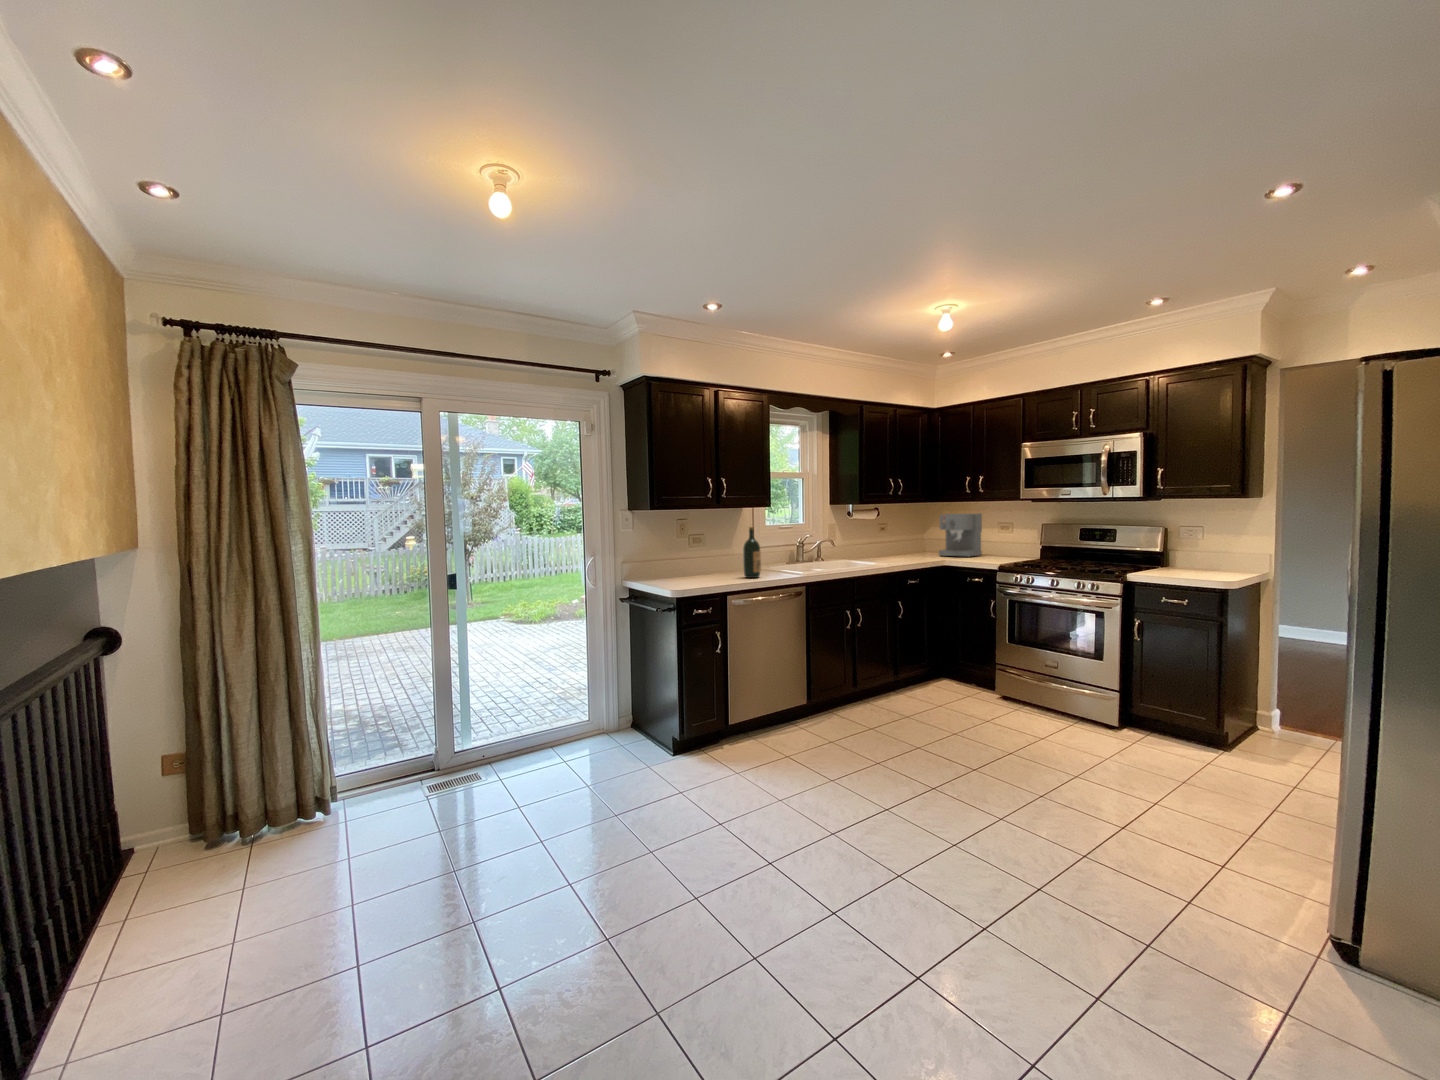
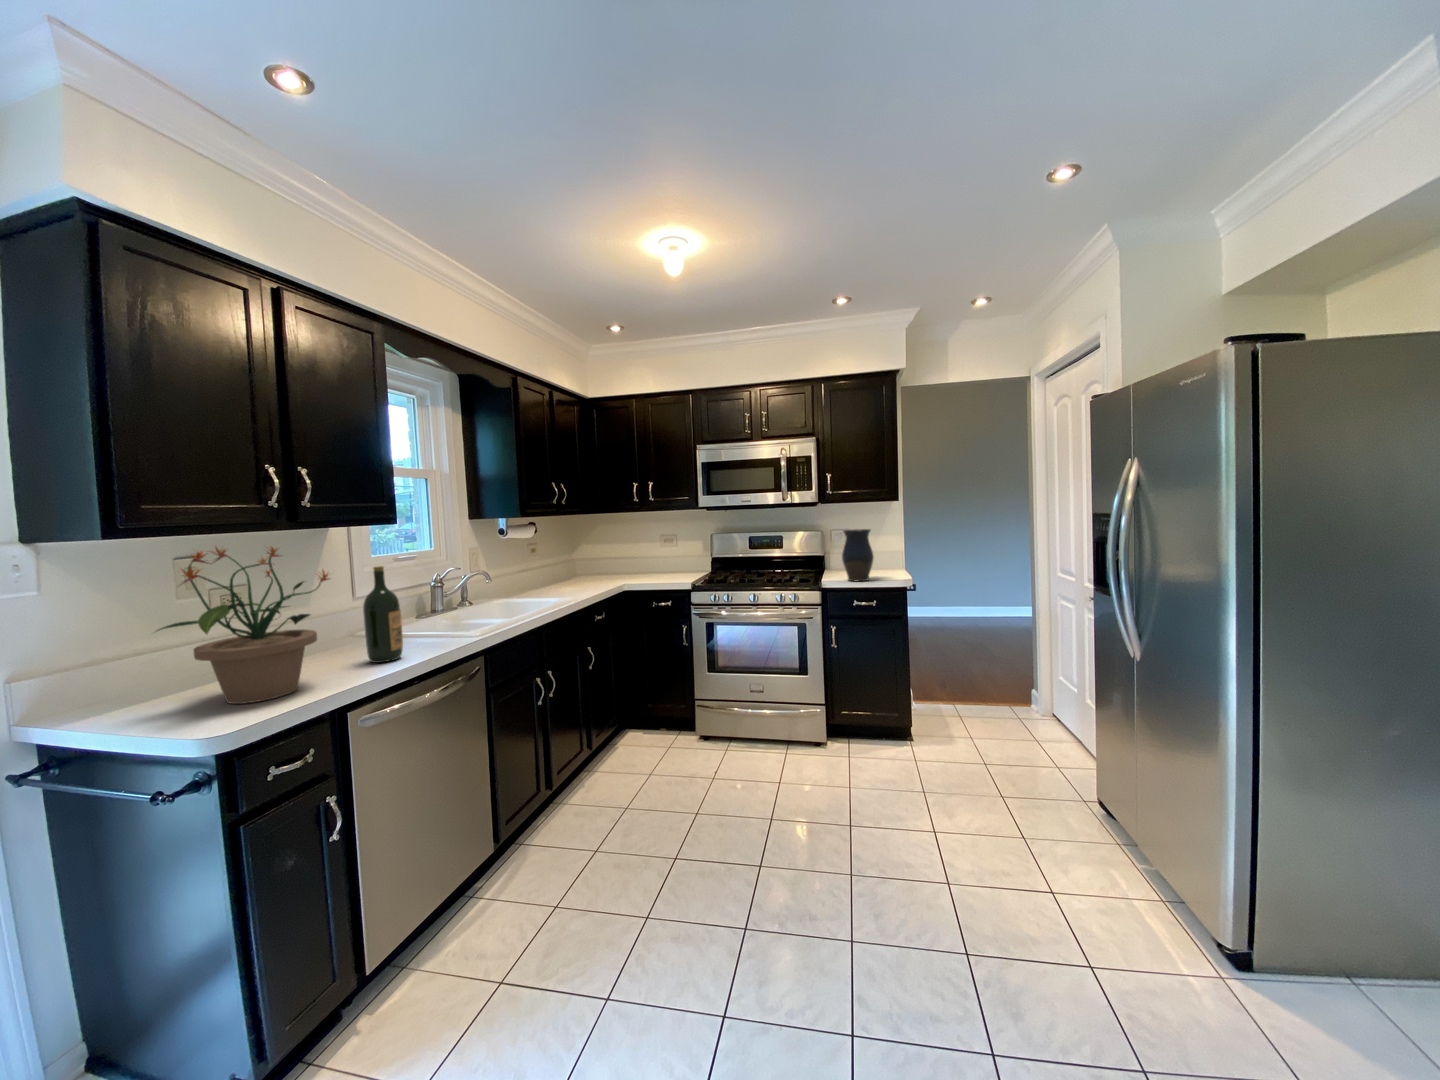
potted plant: none [663,511,728,583] -> present [156,547,329,704]
coffee maker: present [939,513,982,557] -> none [603,524,648,577]
vase: none [1149,524,1188,576] -> present [842,529,874,581]

